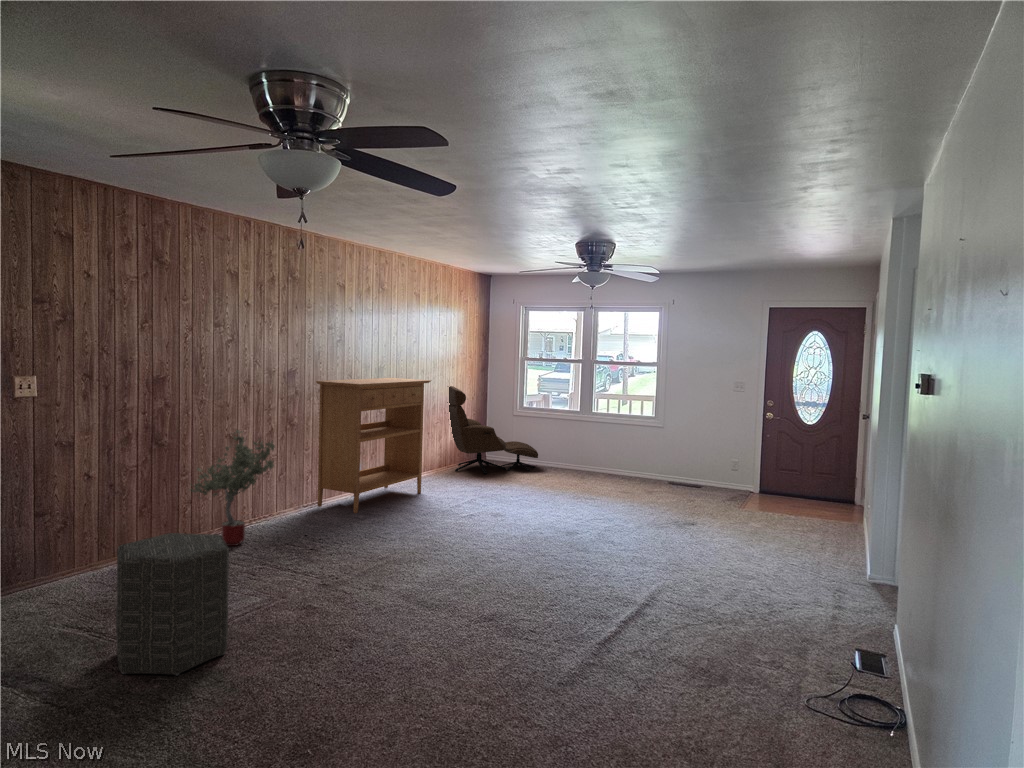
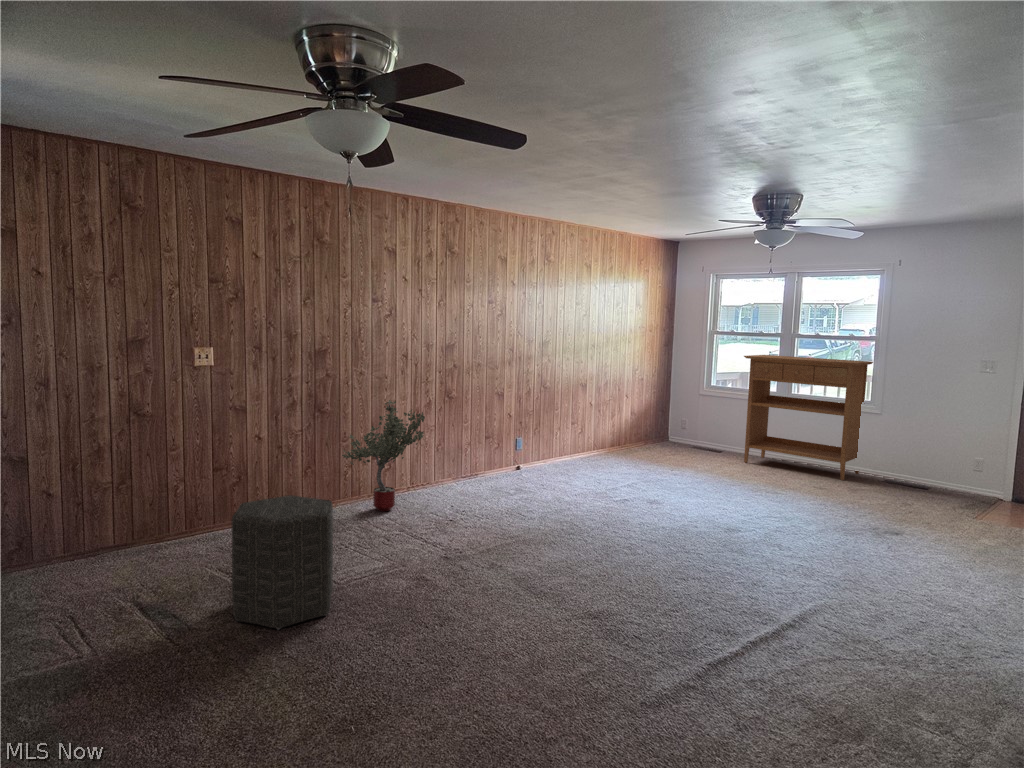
console table: present [316,378,431,513] -> present [744,355,873,480]
lounge chair: present [447,386,538,474] -> none [626,362,726,457]

